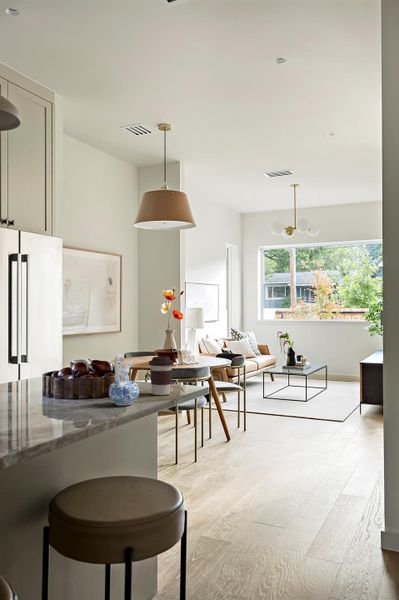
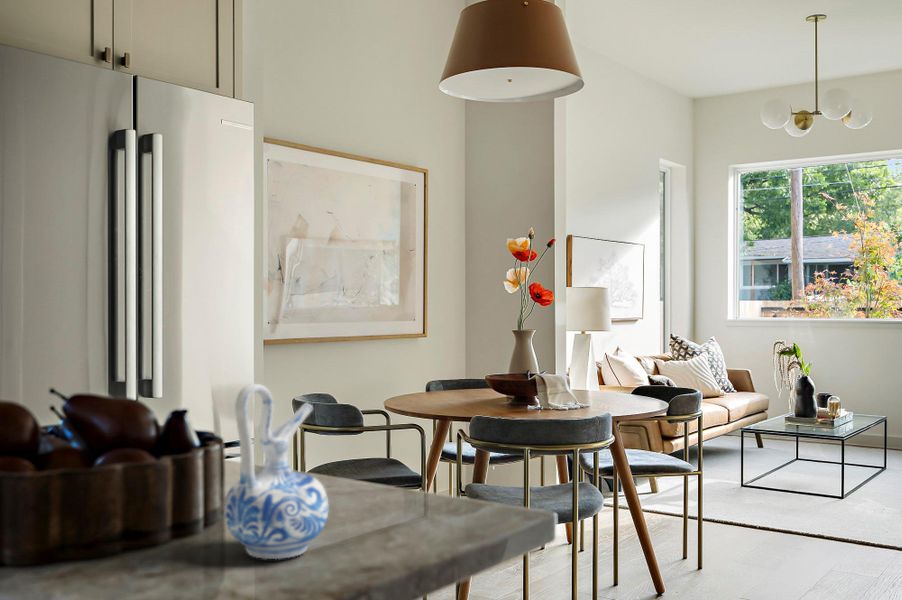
coffee cup: present [149,356,173,395] -> none [388,392,466,517]

